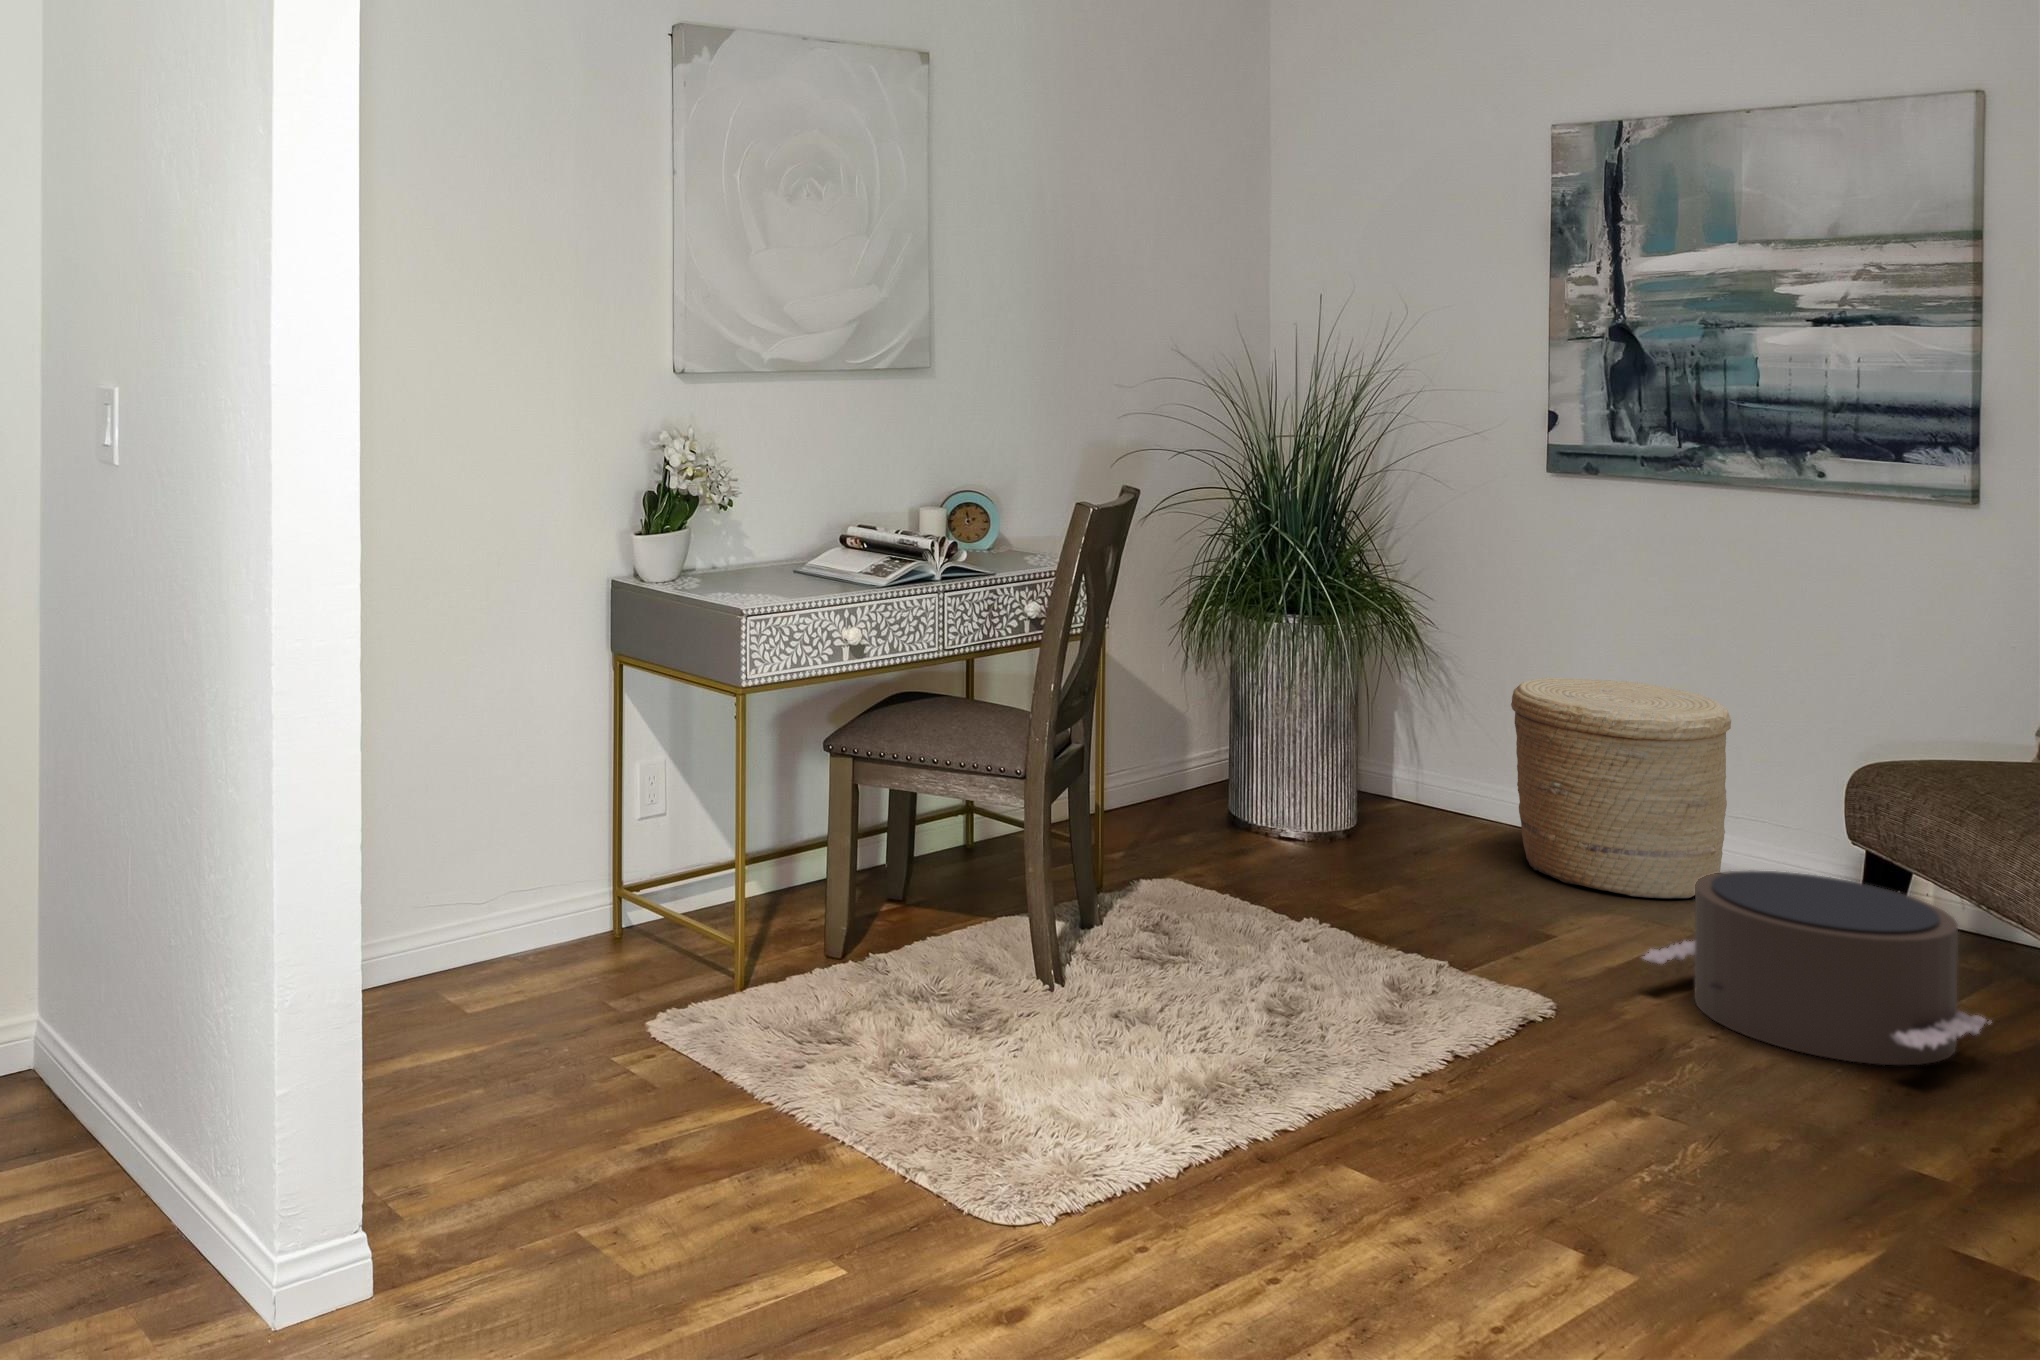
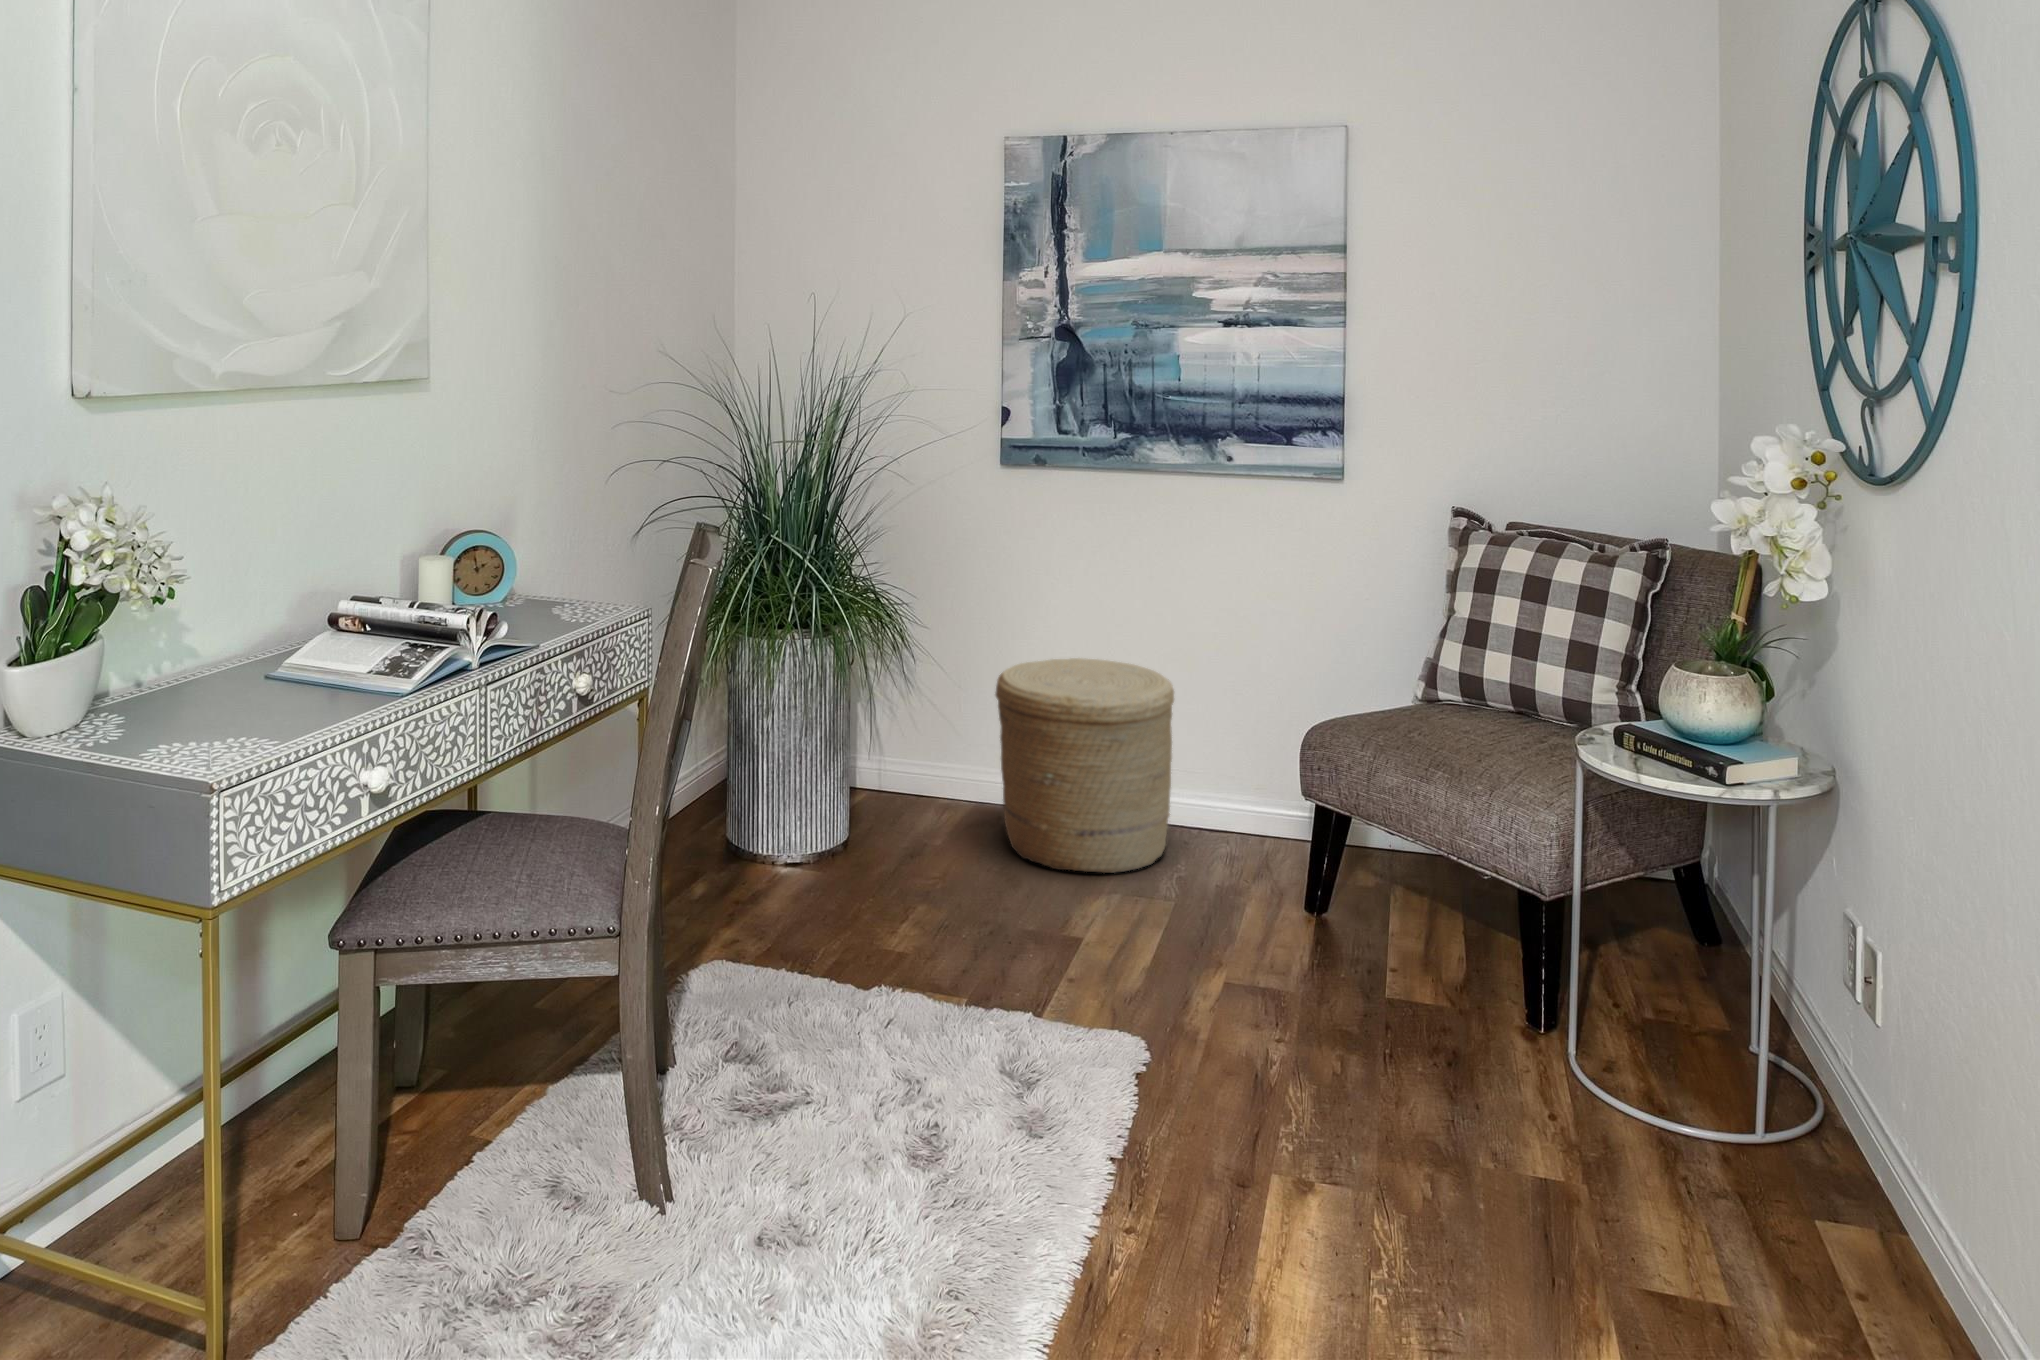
pouf: present [1643,870,1988,1065] -> none [1193,848,1475,1050]

